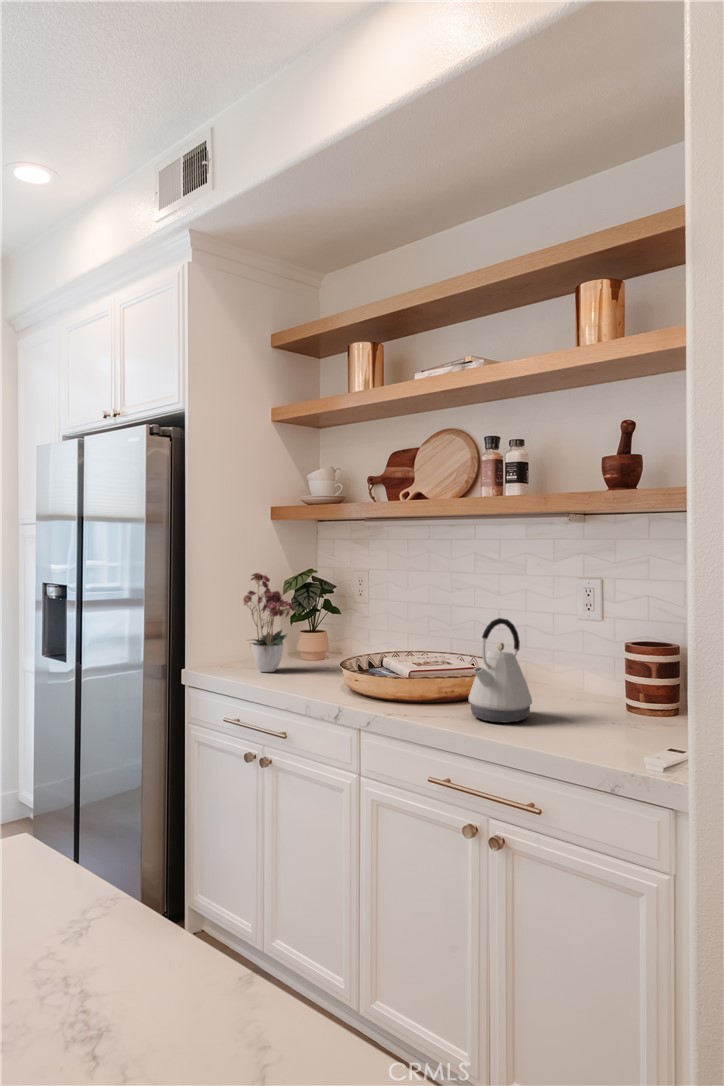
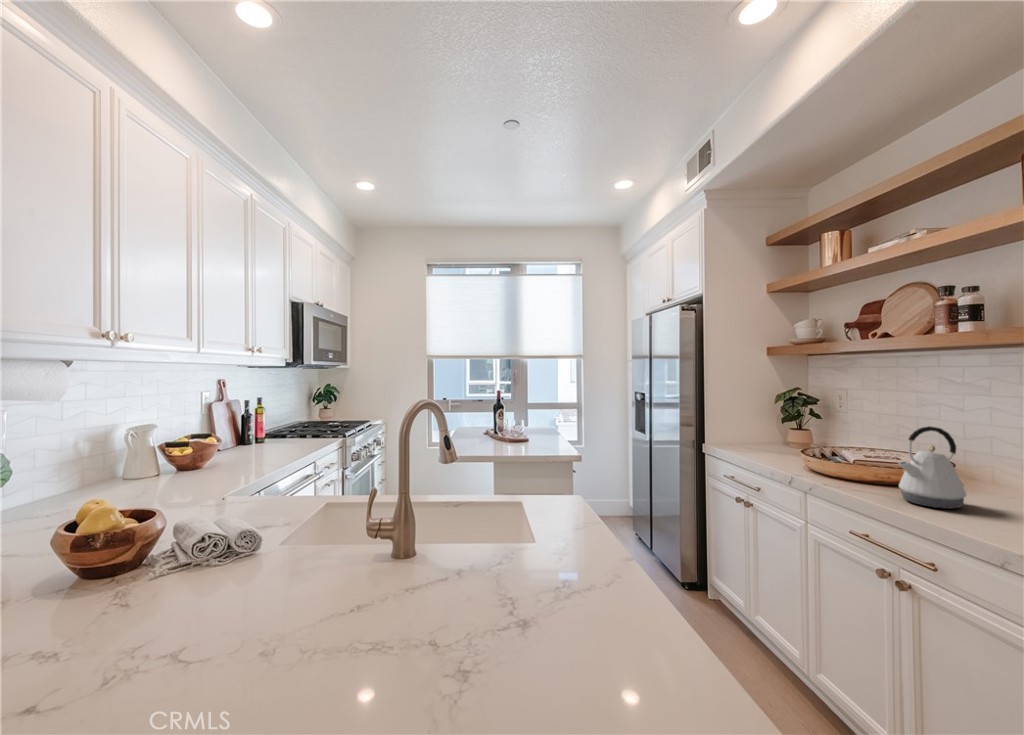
flower arrangement: present [243,573,295,672] -> none [739,386,780,452]

